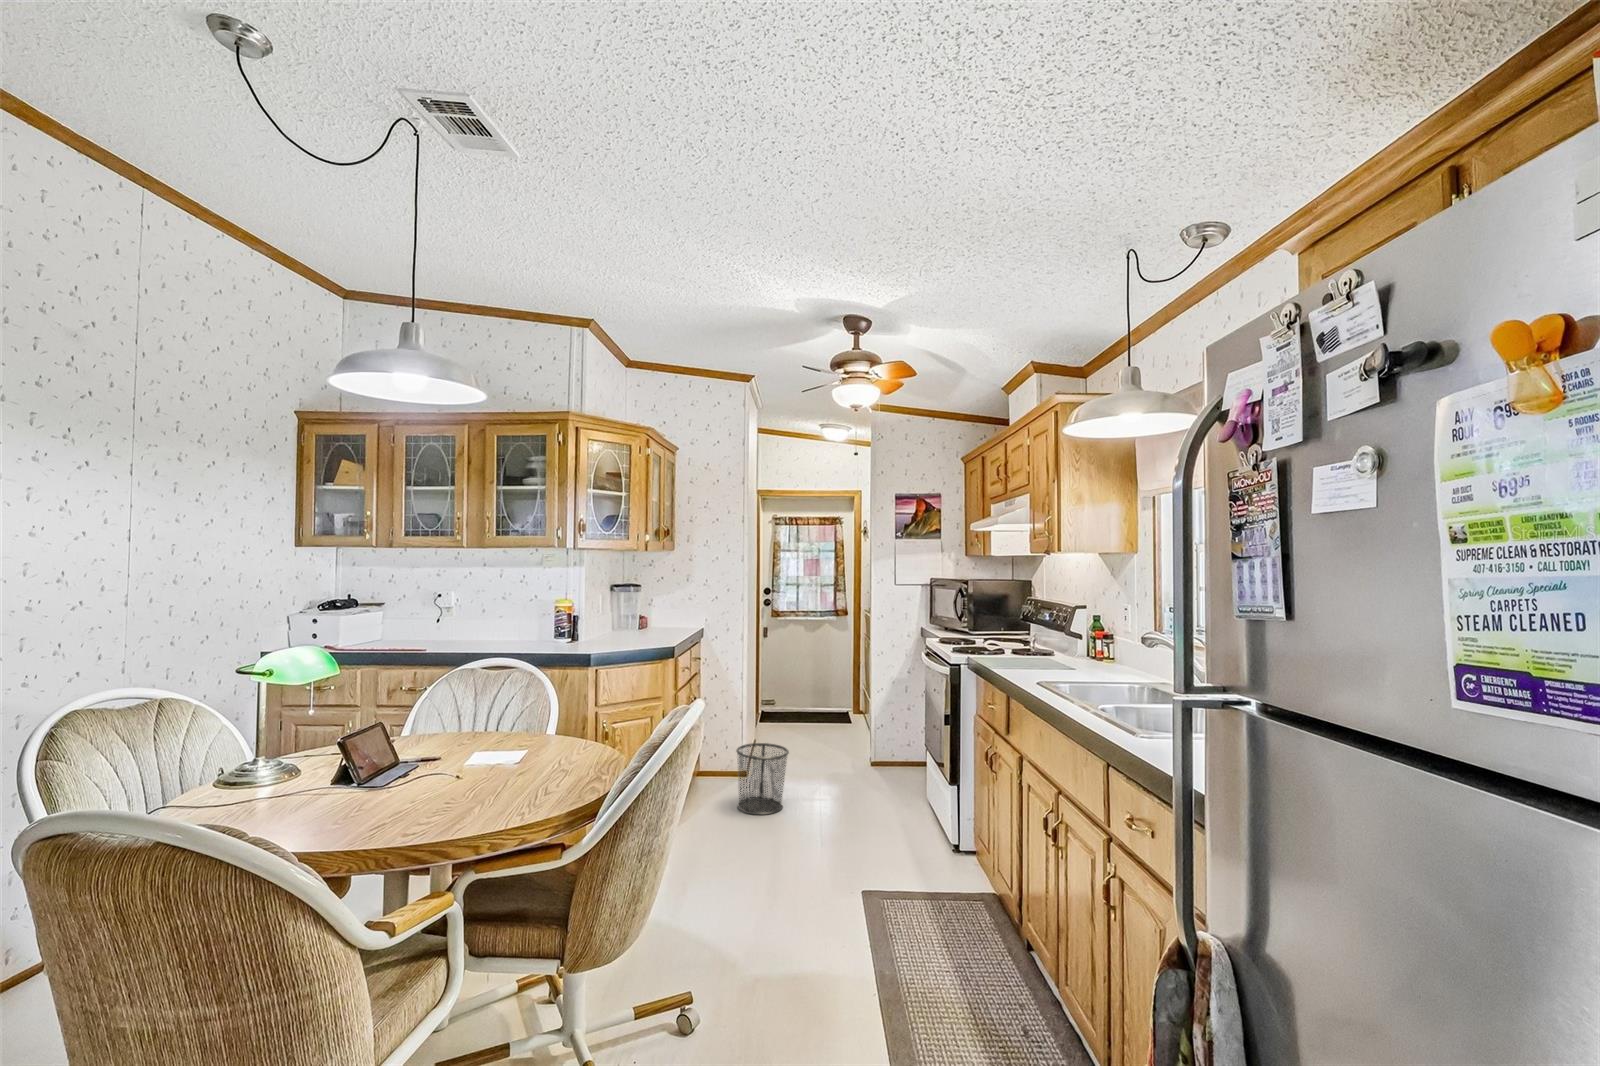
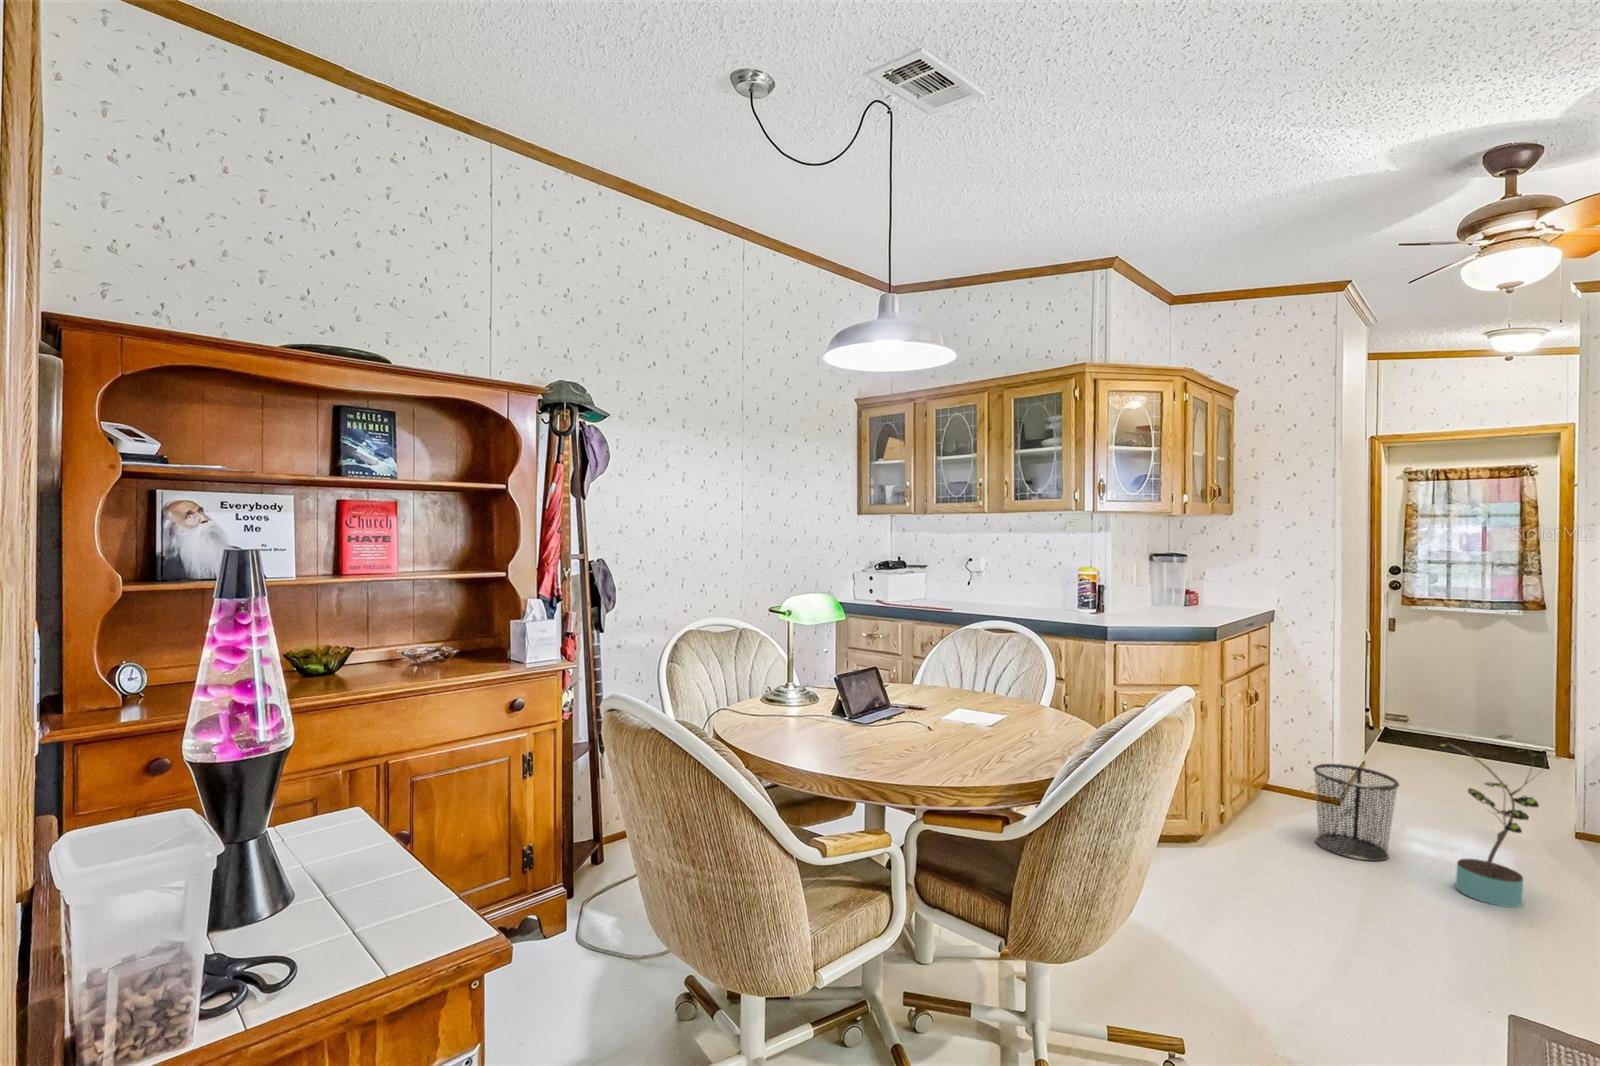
potted plant: none [811,705,875,825] -> present [1437,735,1559,907]

